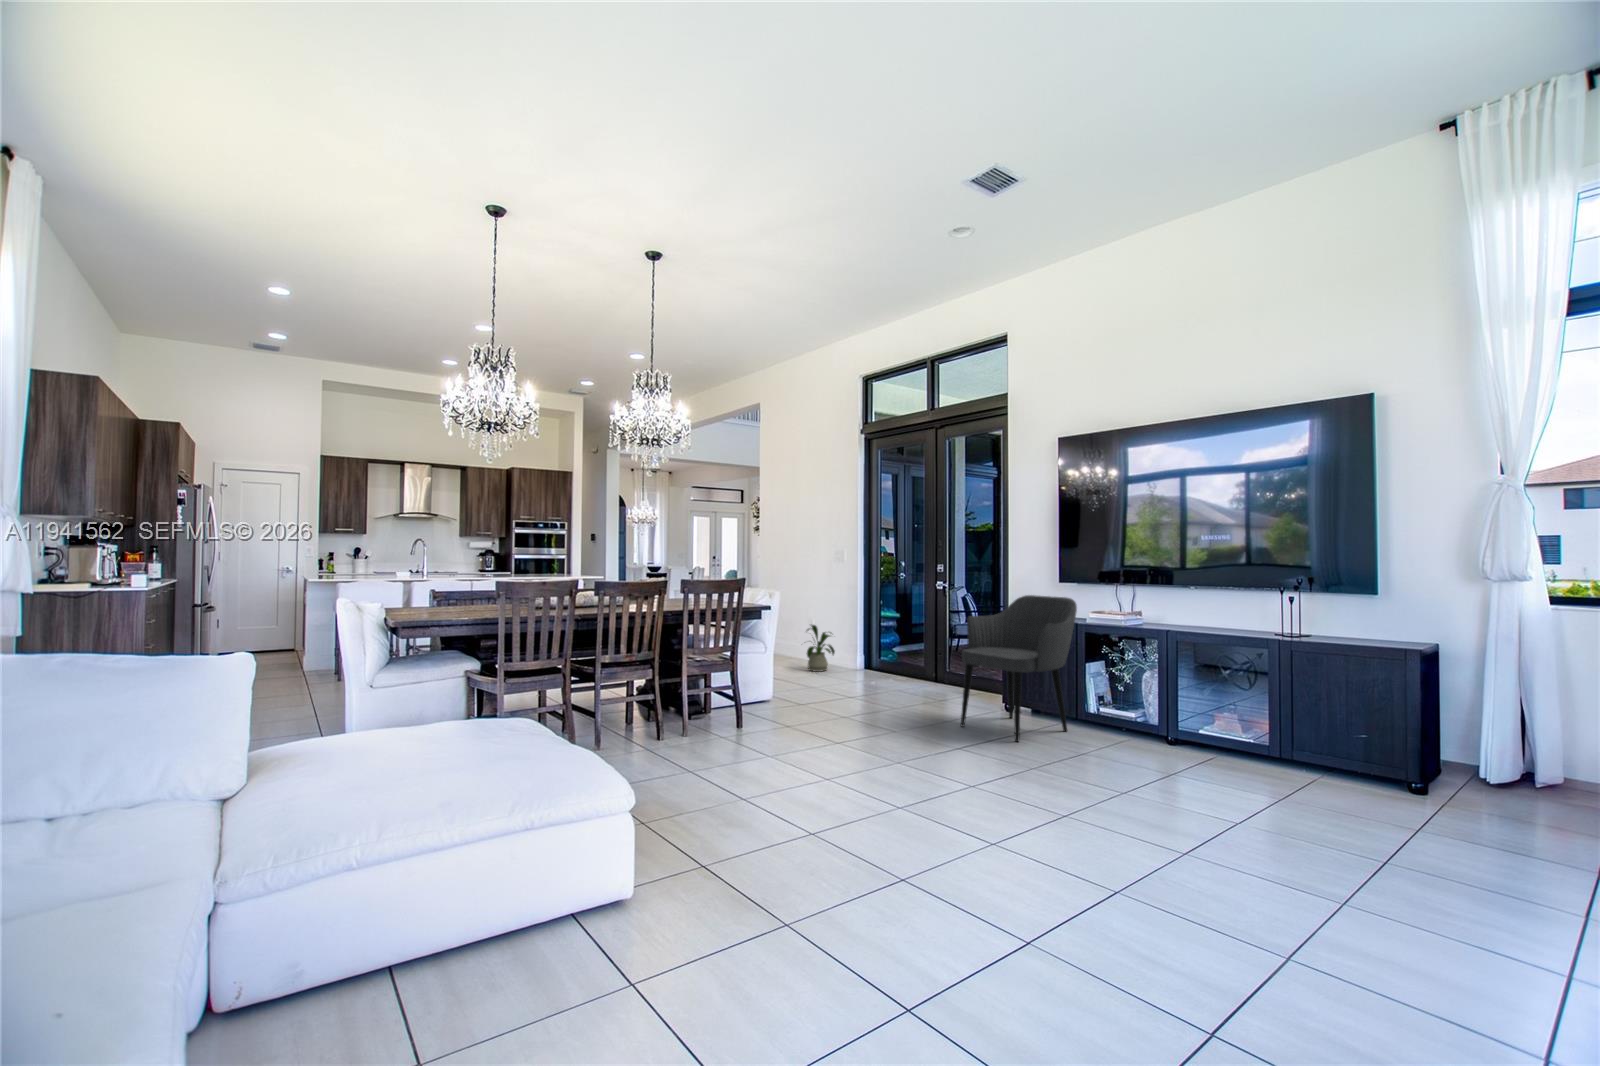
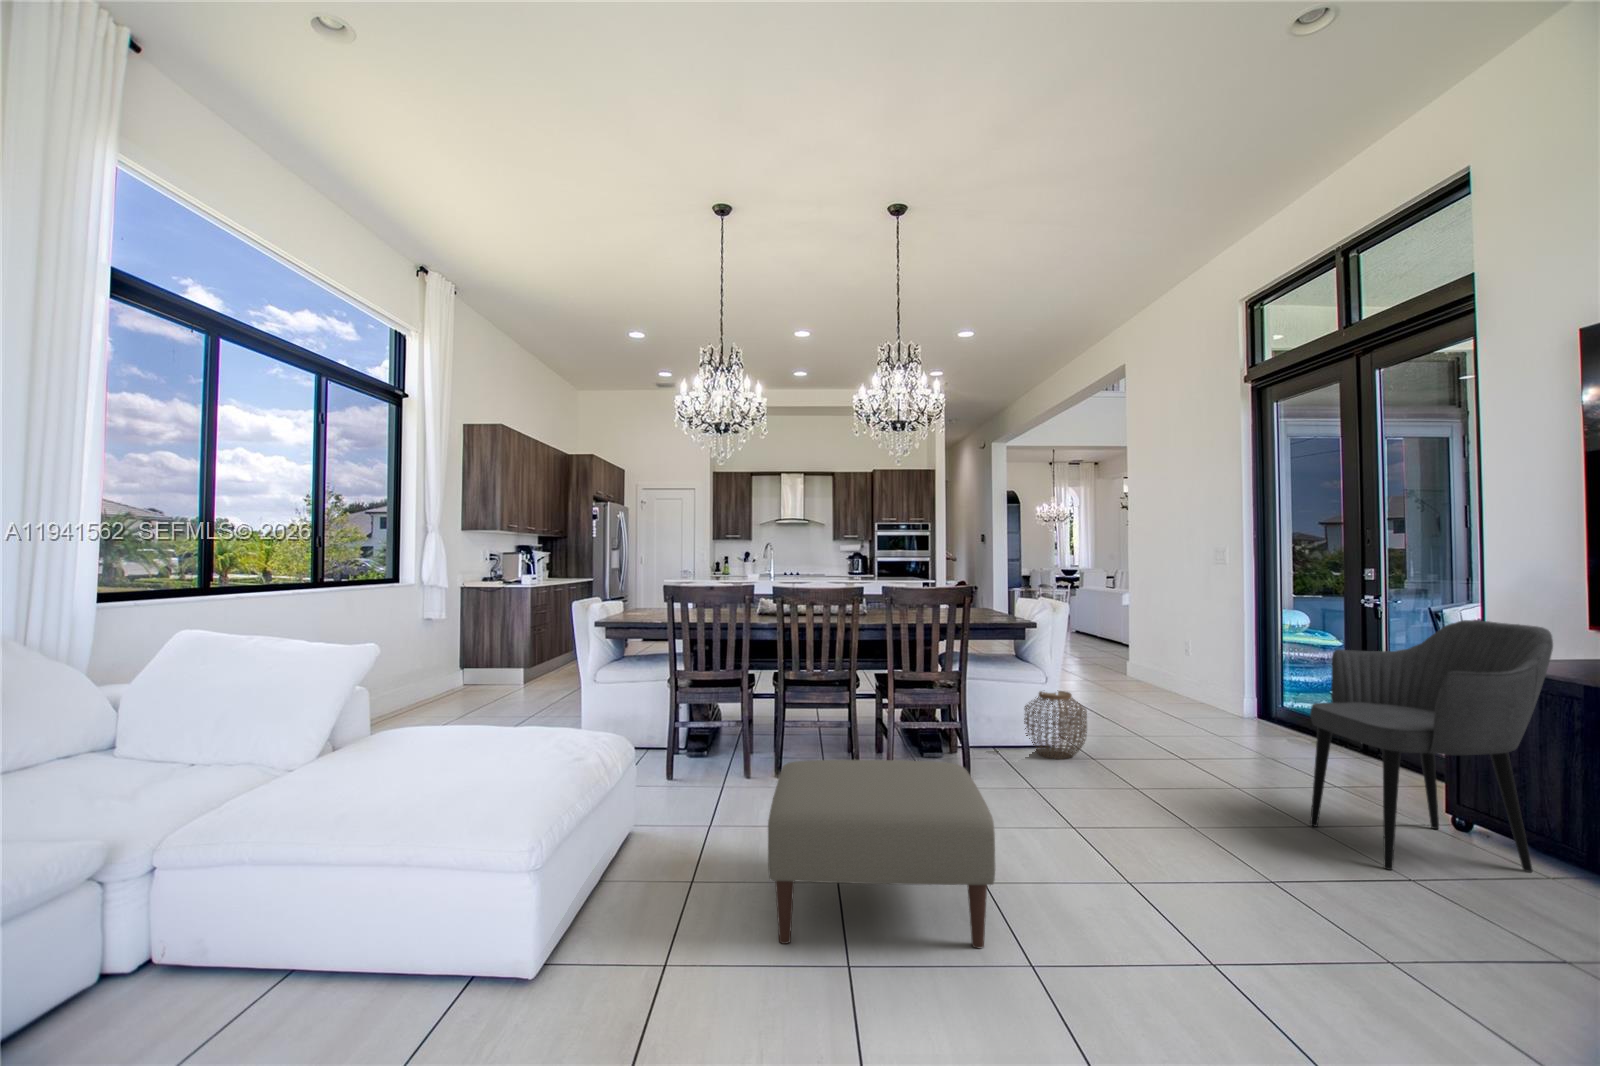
house plant: present [807,625,835,672] -> none [1161,650,1217,716]
woven basket: none [753,659,798,711] -> present [1024,691,1087,759]
ottoman: none [700,712,908,864] -> present [768,760,995,948]

